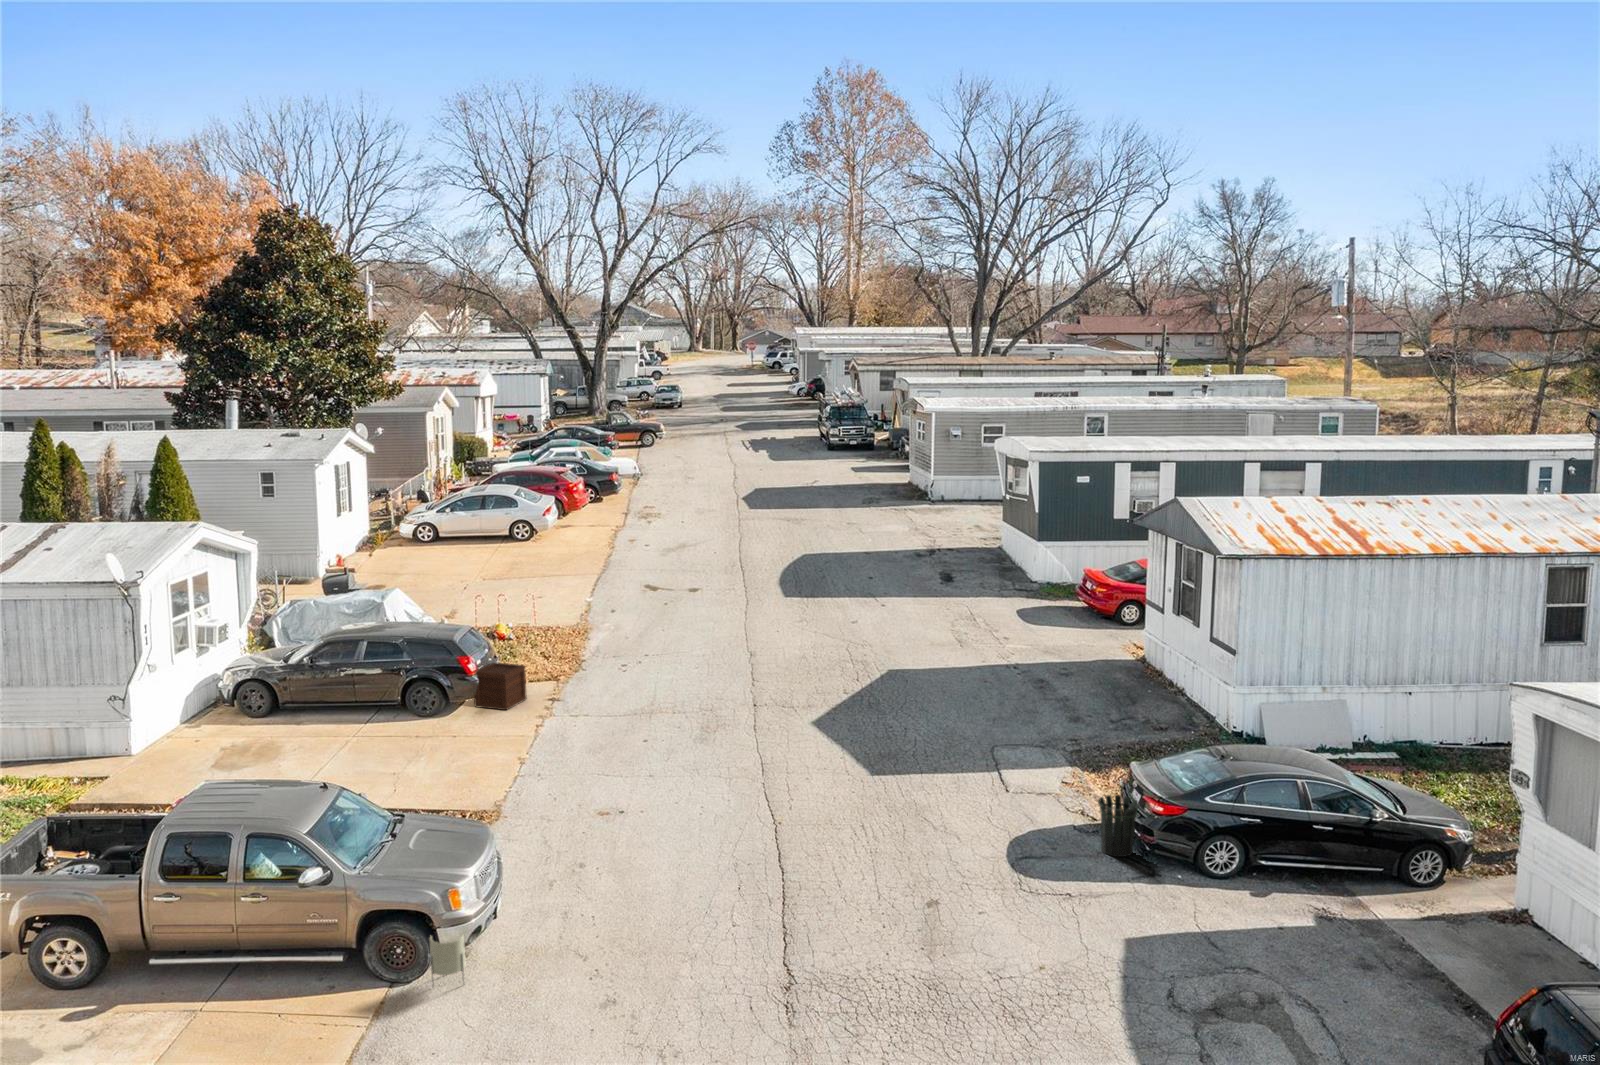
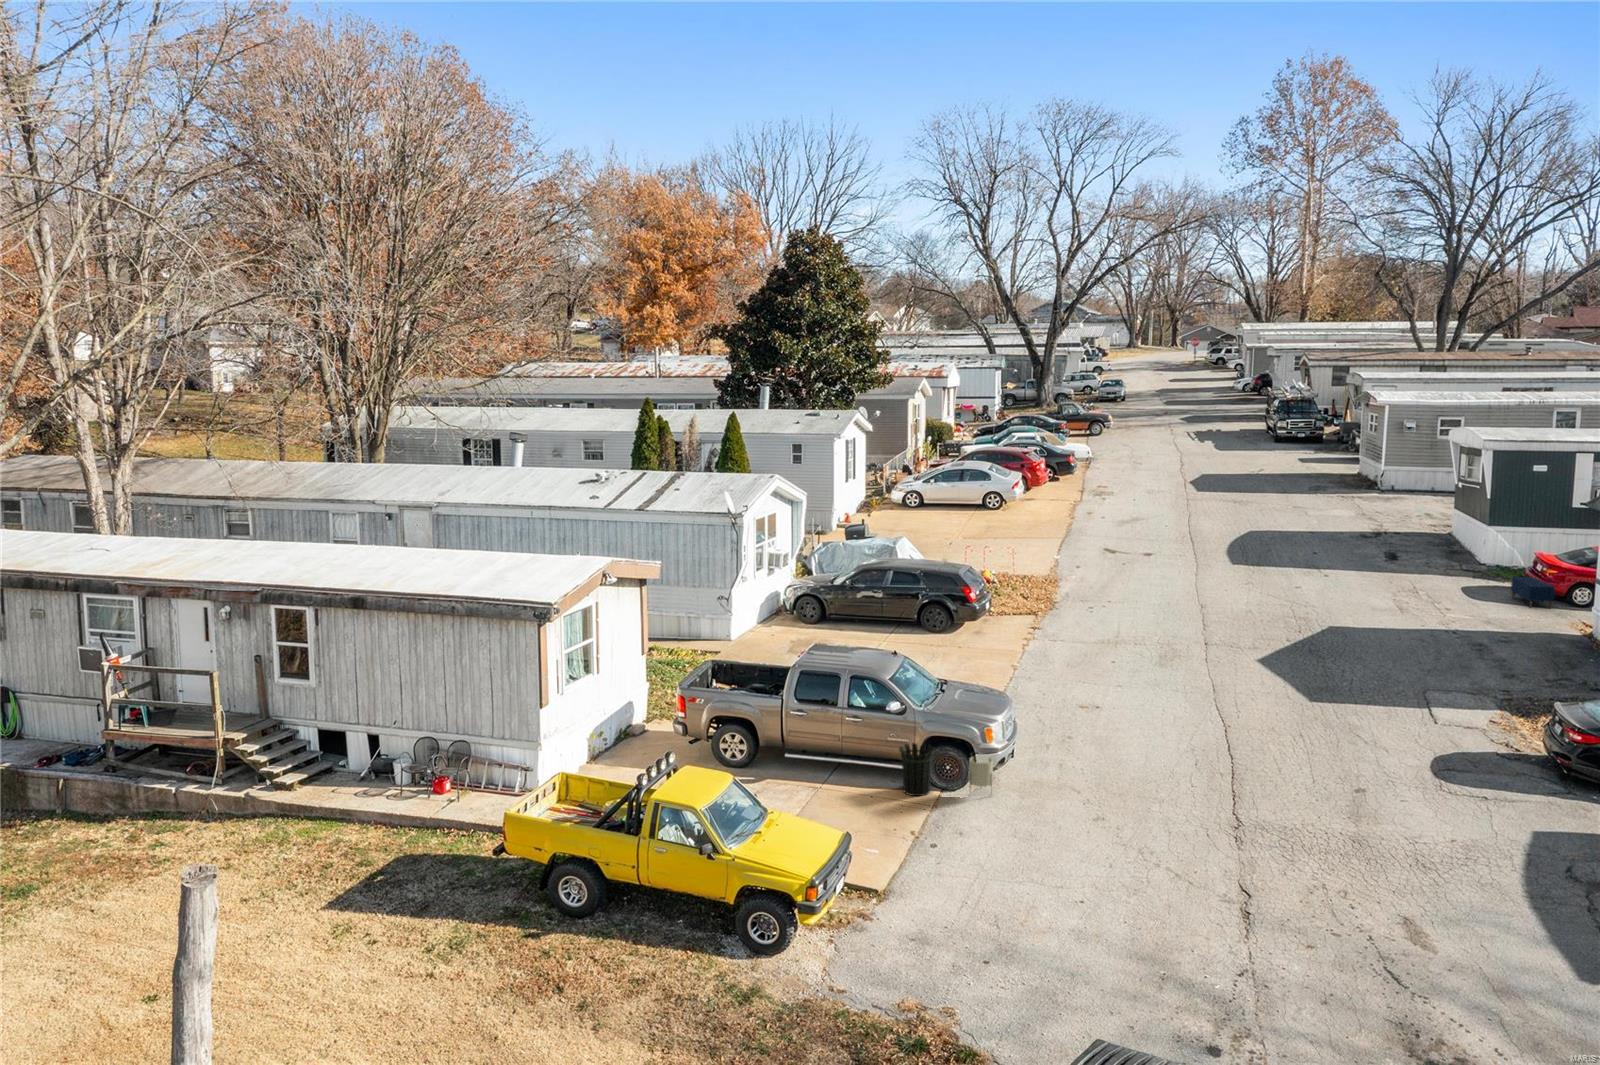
bench: none [1063,596,1104,630] -> present [1511,577,1555,608]
wooden crate: present [474,662,527,710] -> none [972,594,1012,631]
waste bin: present [1098,795,1140,857] -> present [899,743,934,796]

